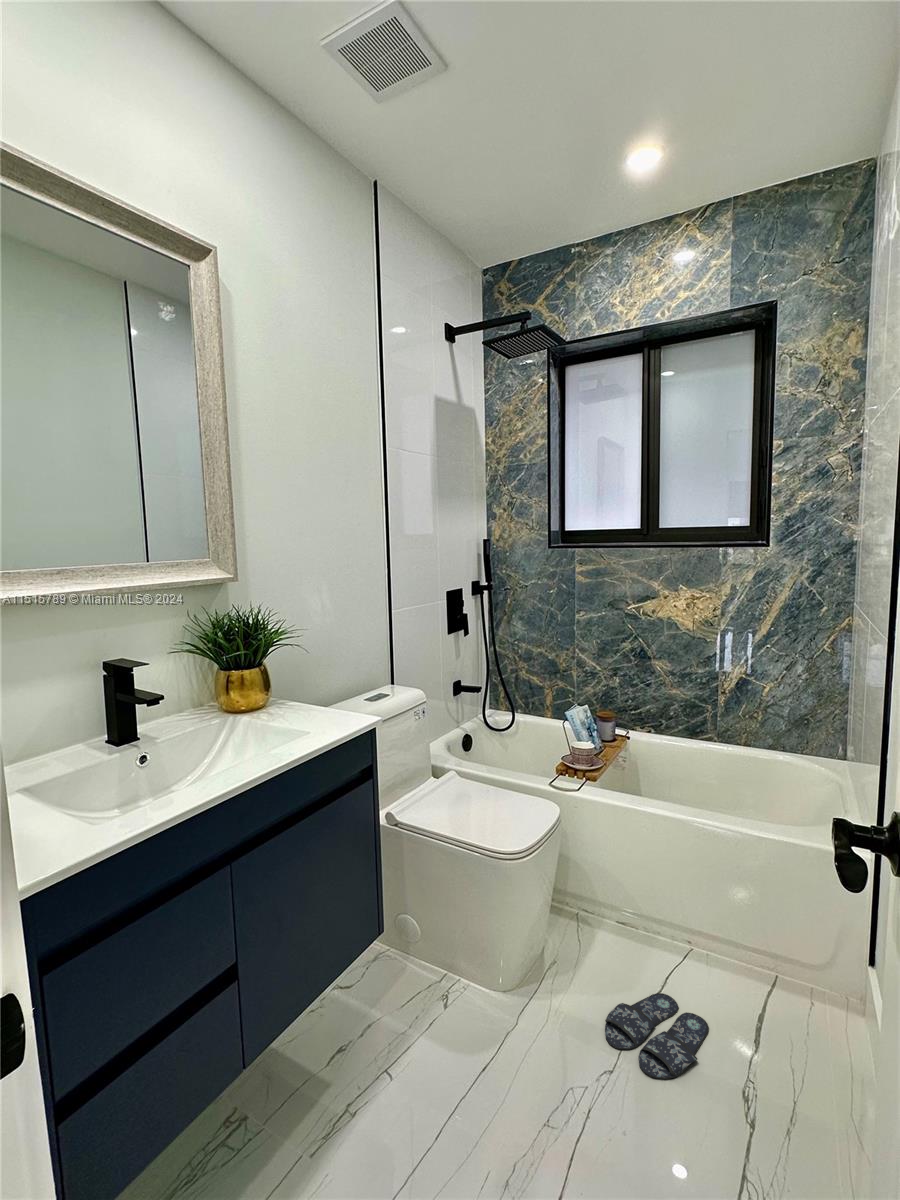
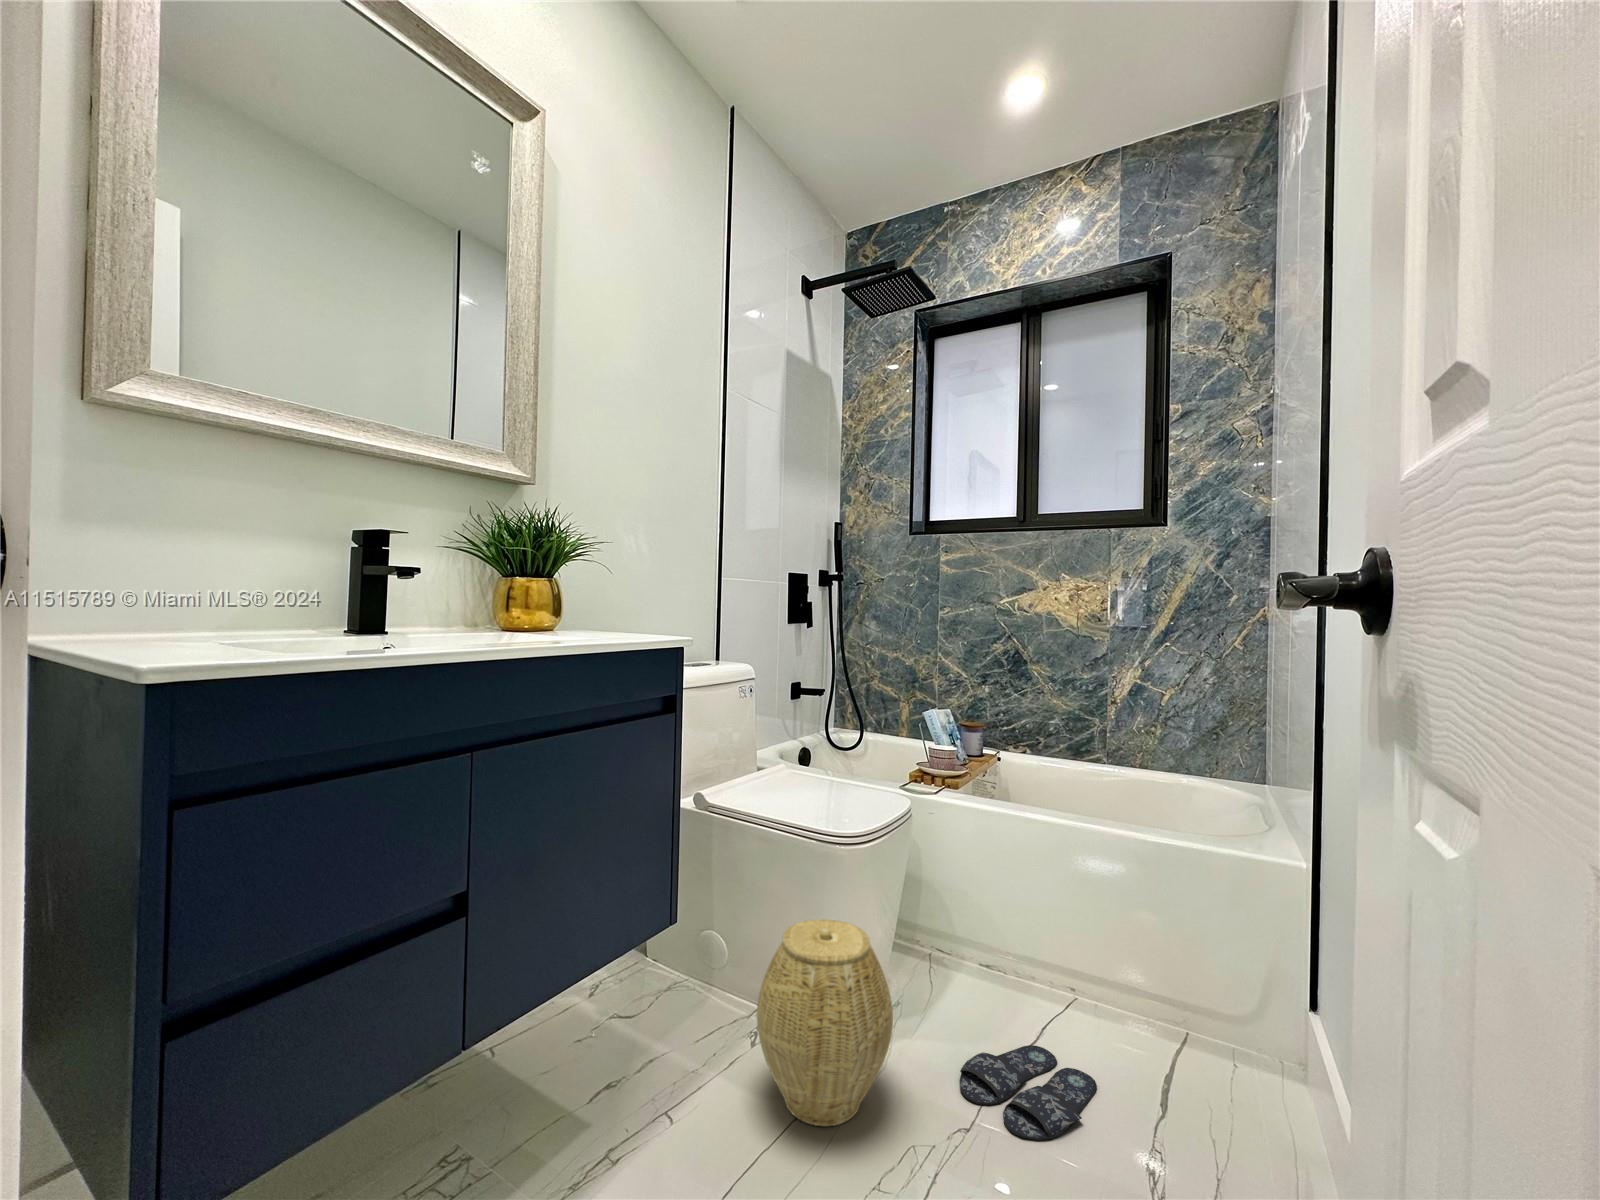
woven basket: none [450,918,554,1076] -> present [757,919,893,1126]

